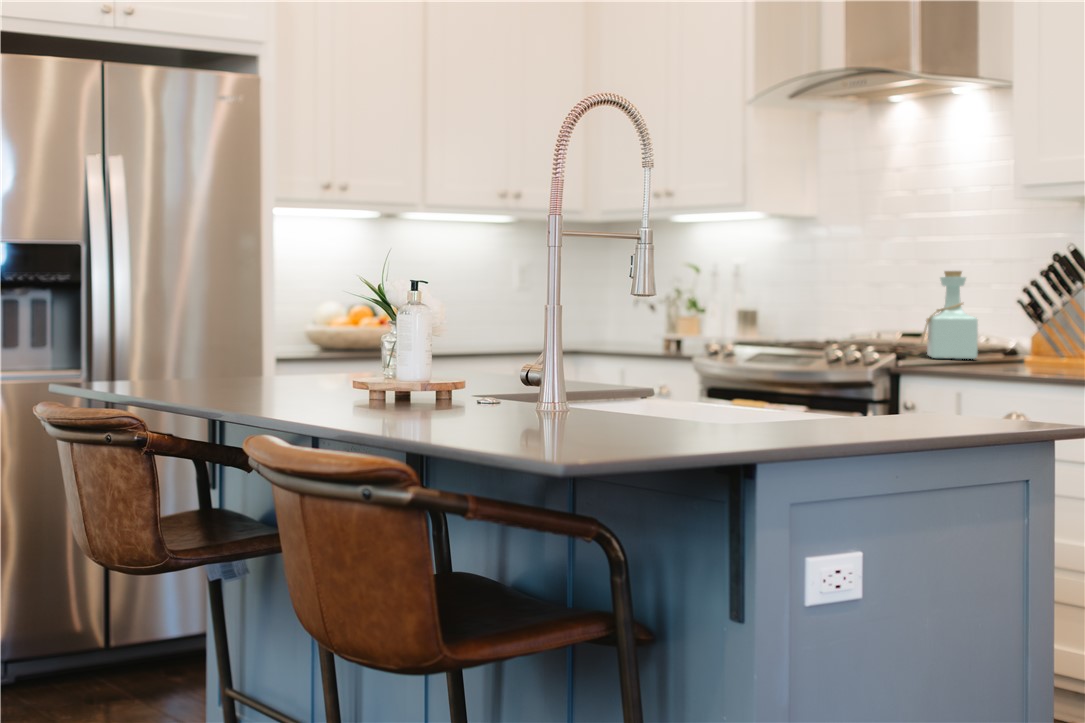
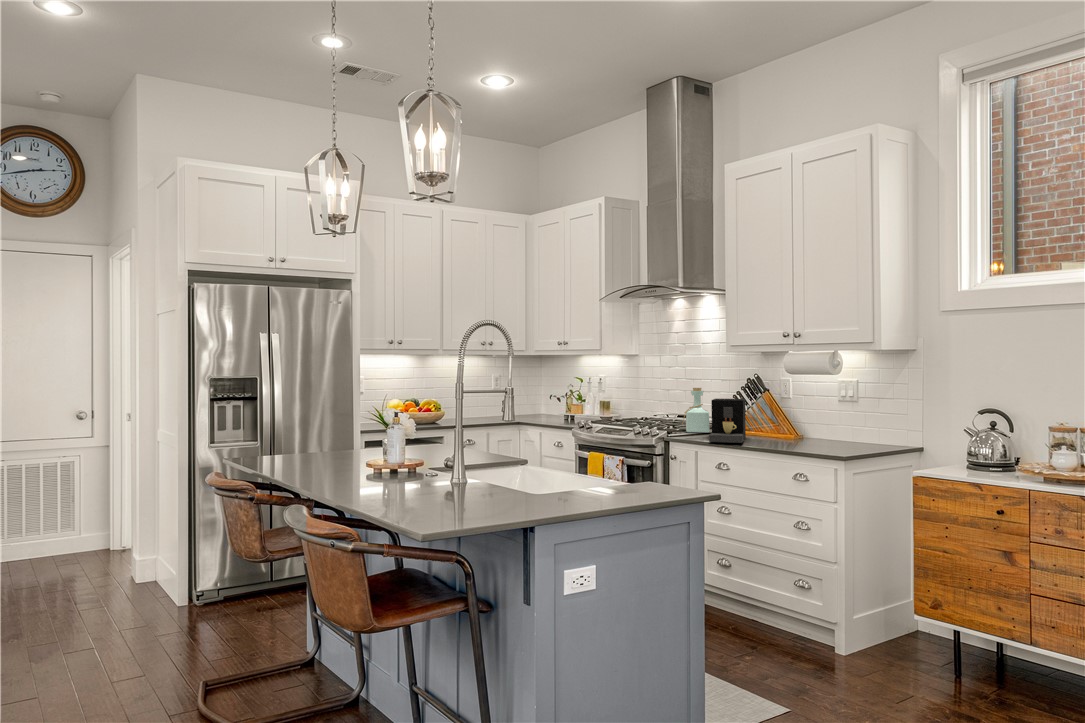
coffee maker: none [989,289,1057,371] -> present [709,399,746,443]

